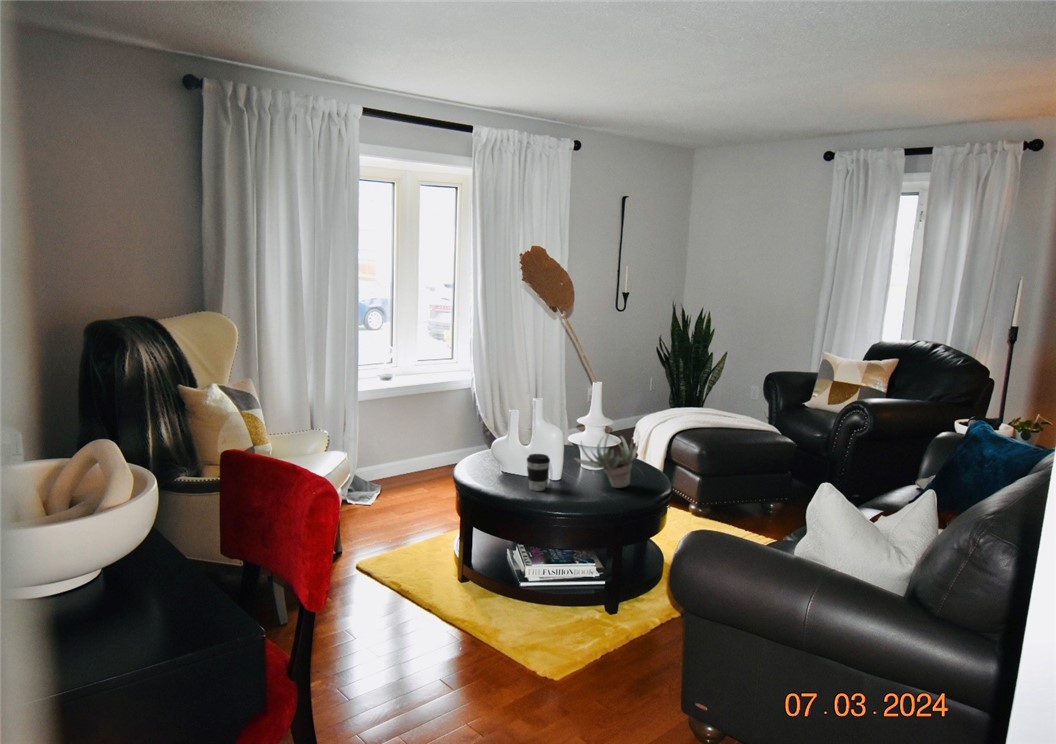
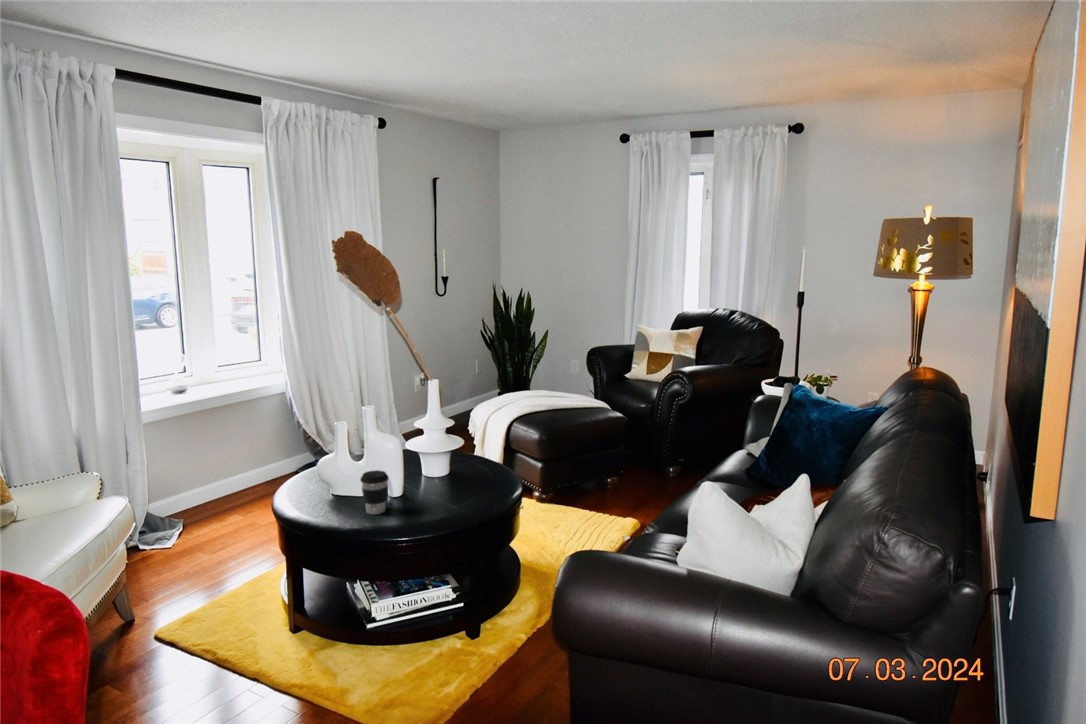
succulent plant: present [575,431,638,488] -> none [416,431,486,497]

